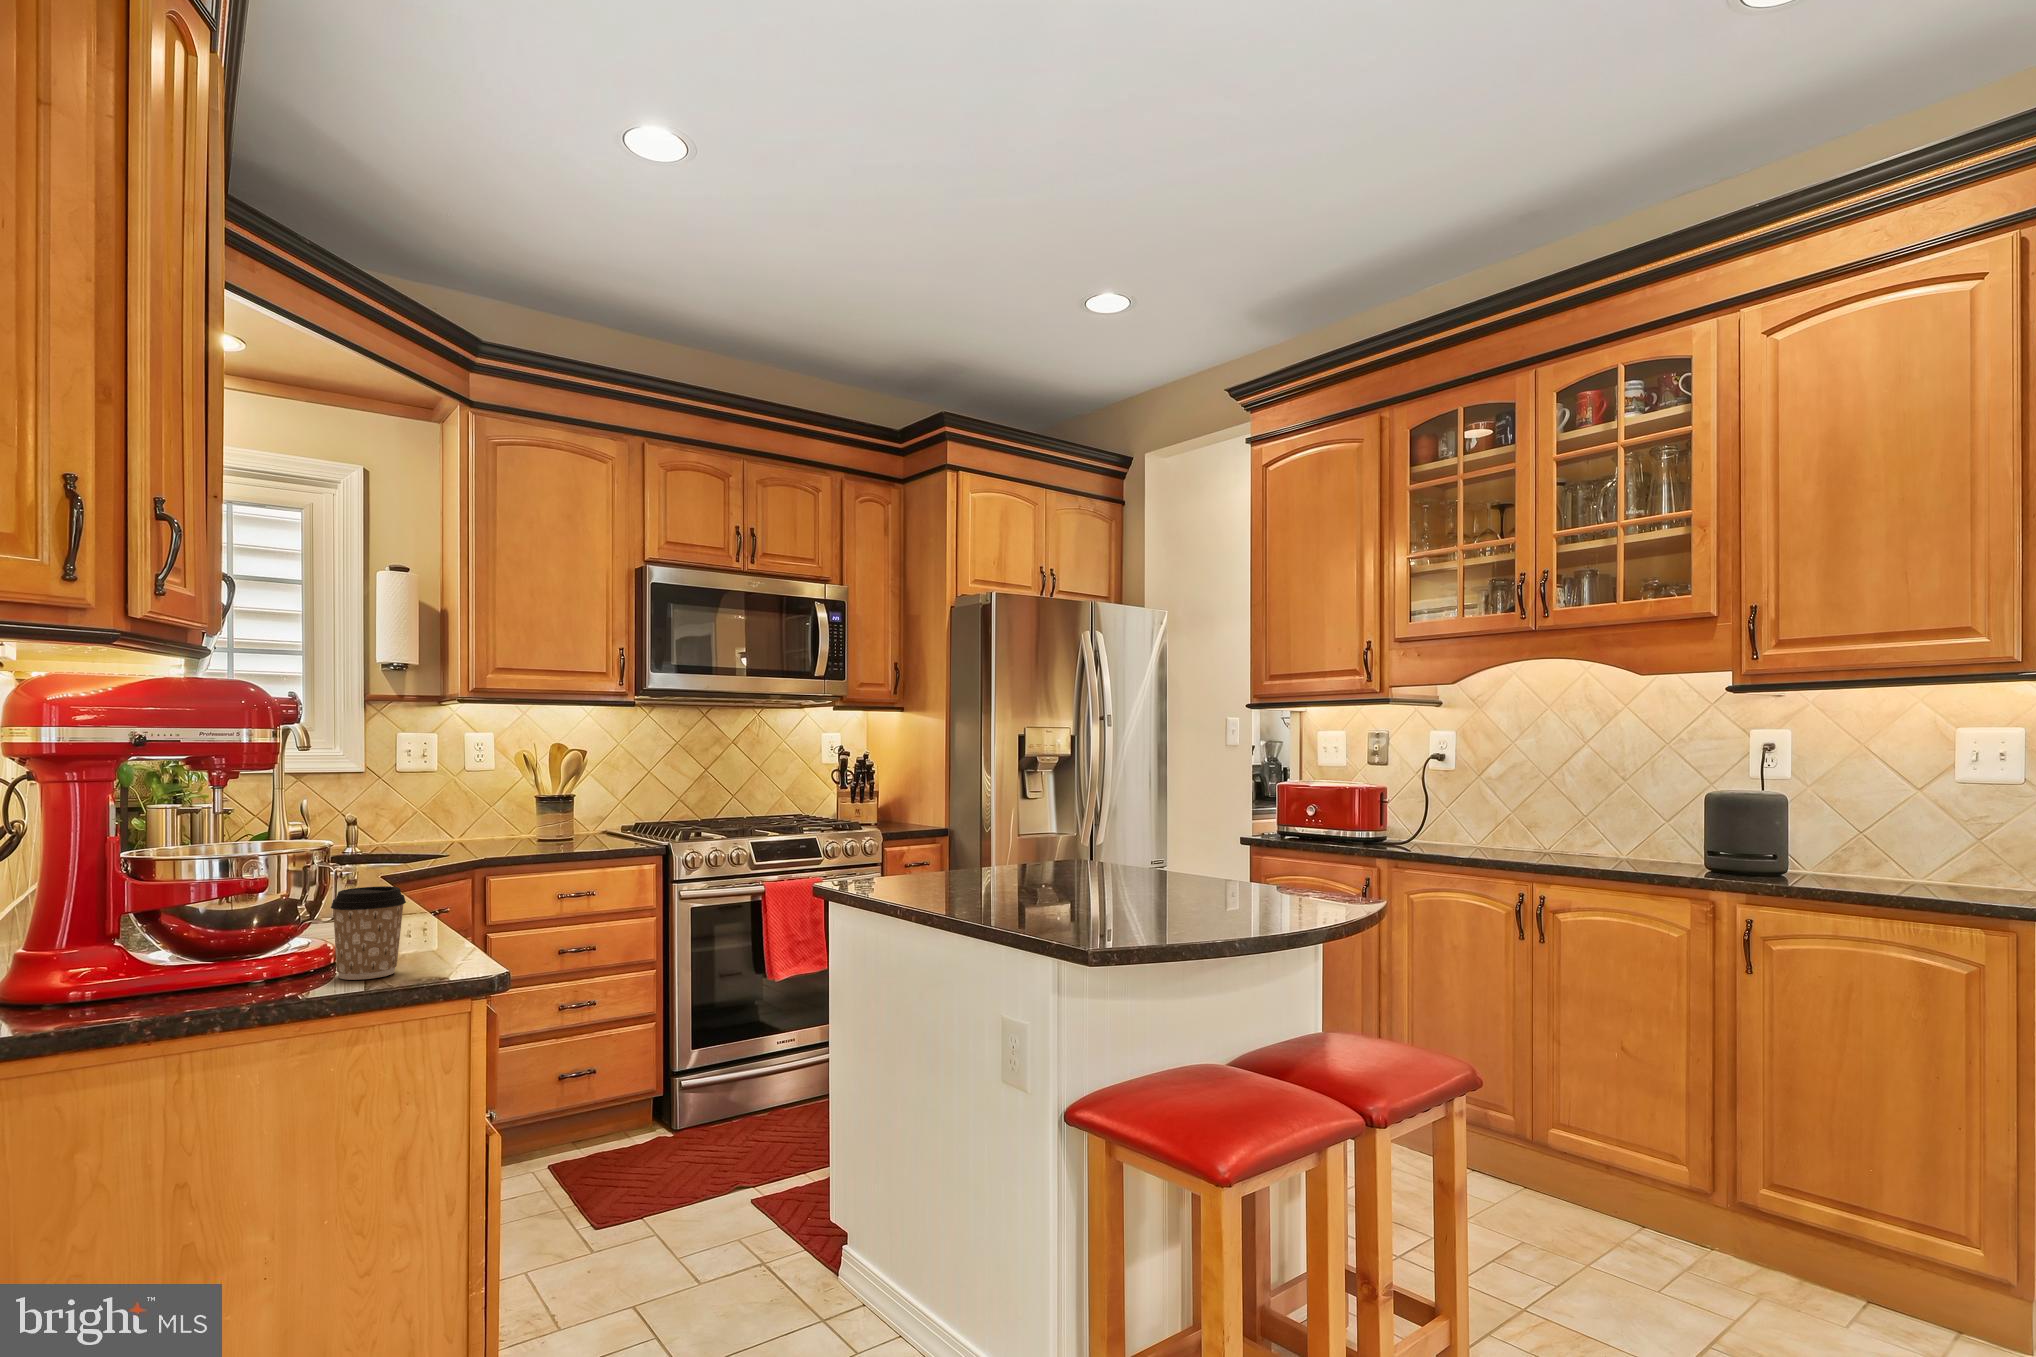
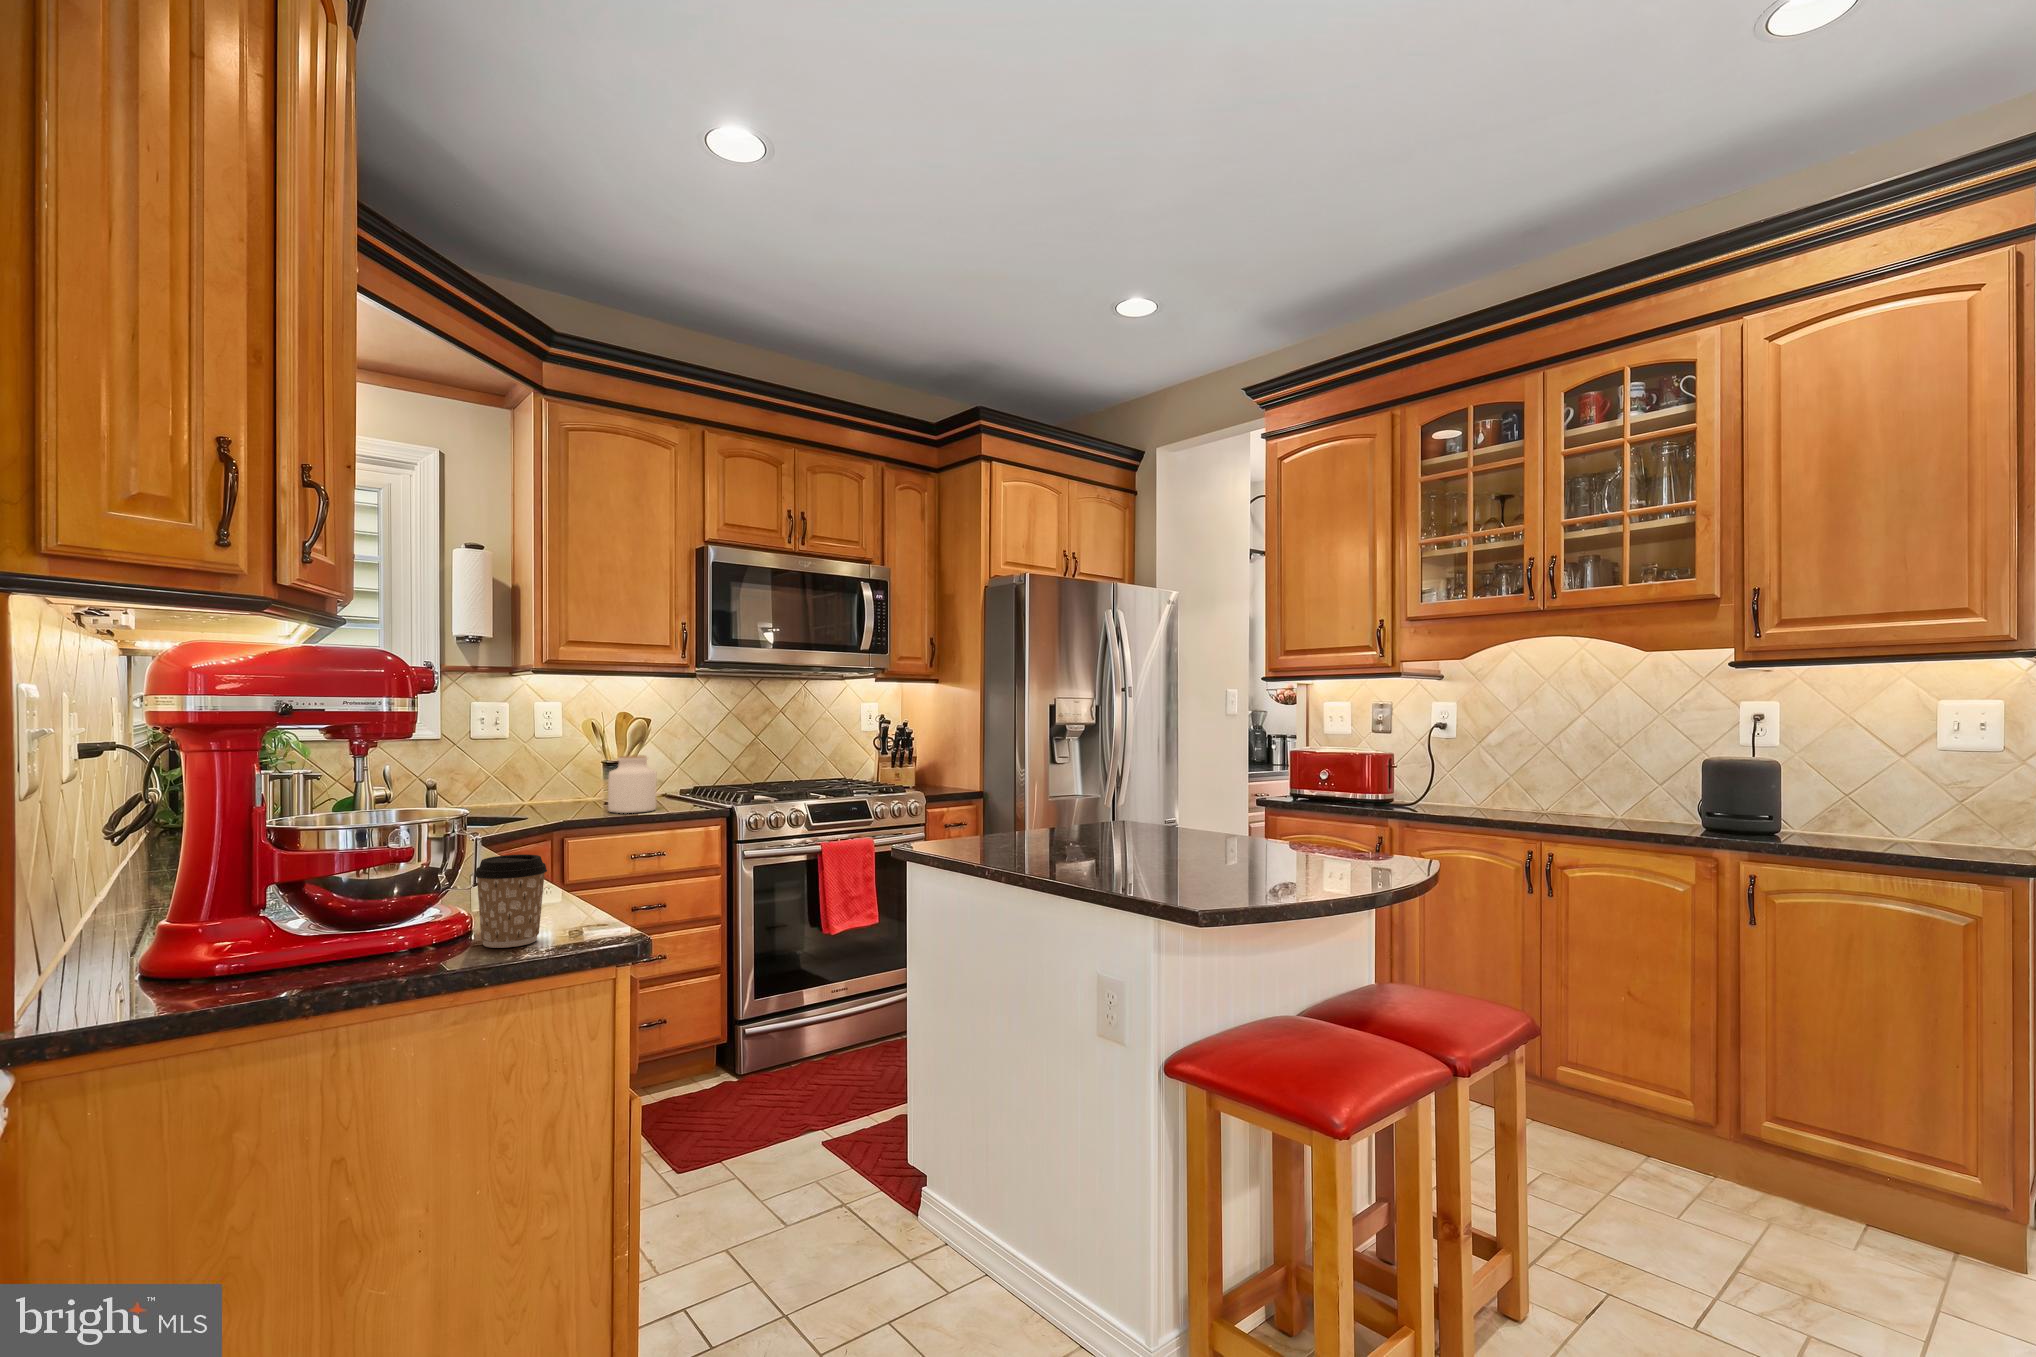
jar: none [535,789,588,850] -> present [608,756,656,813]

